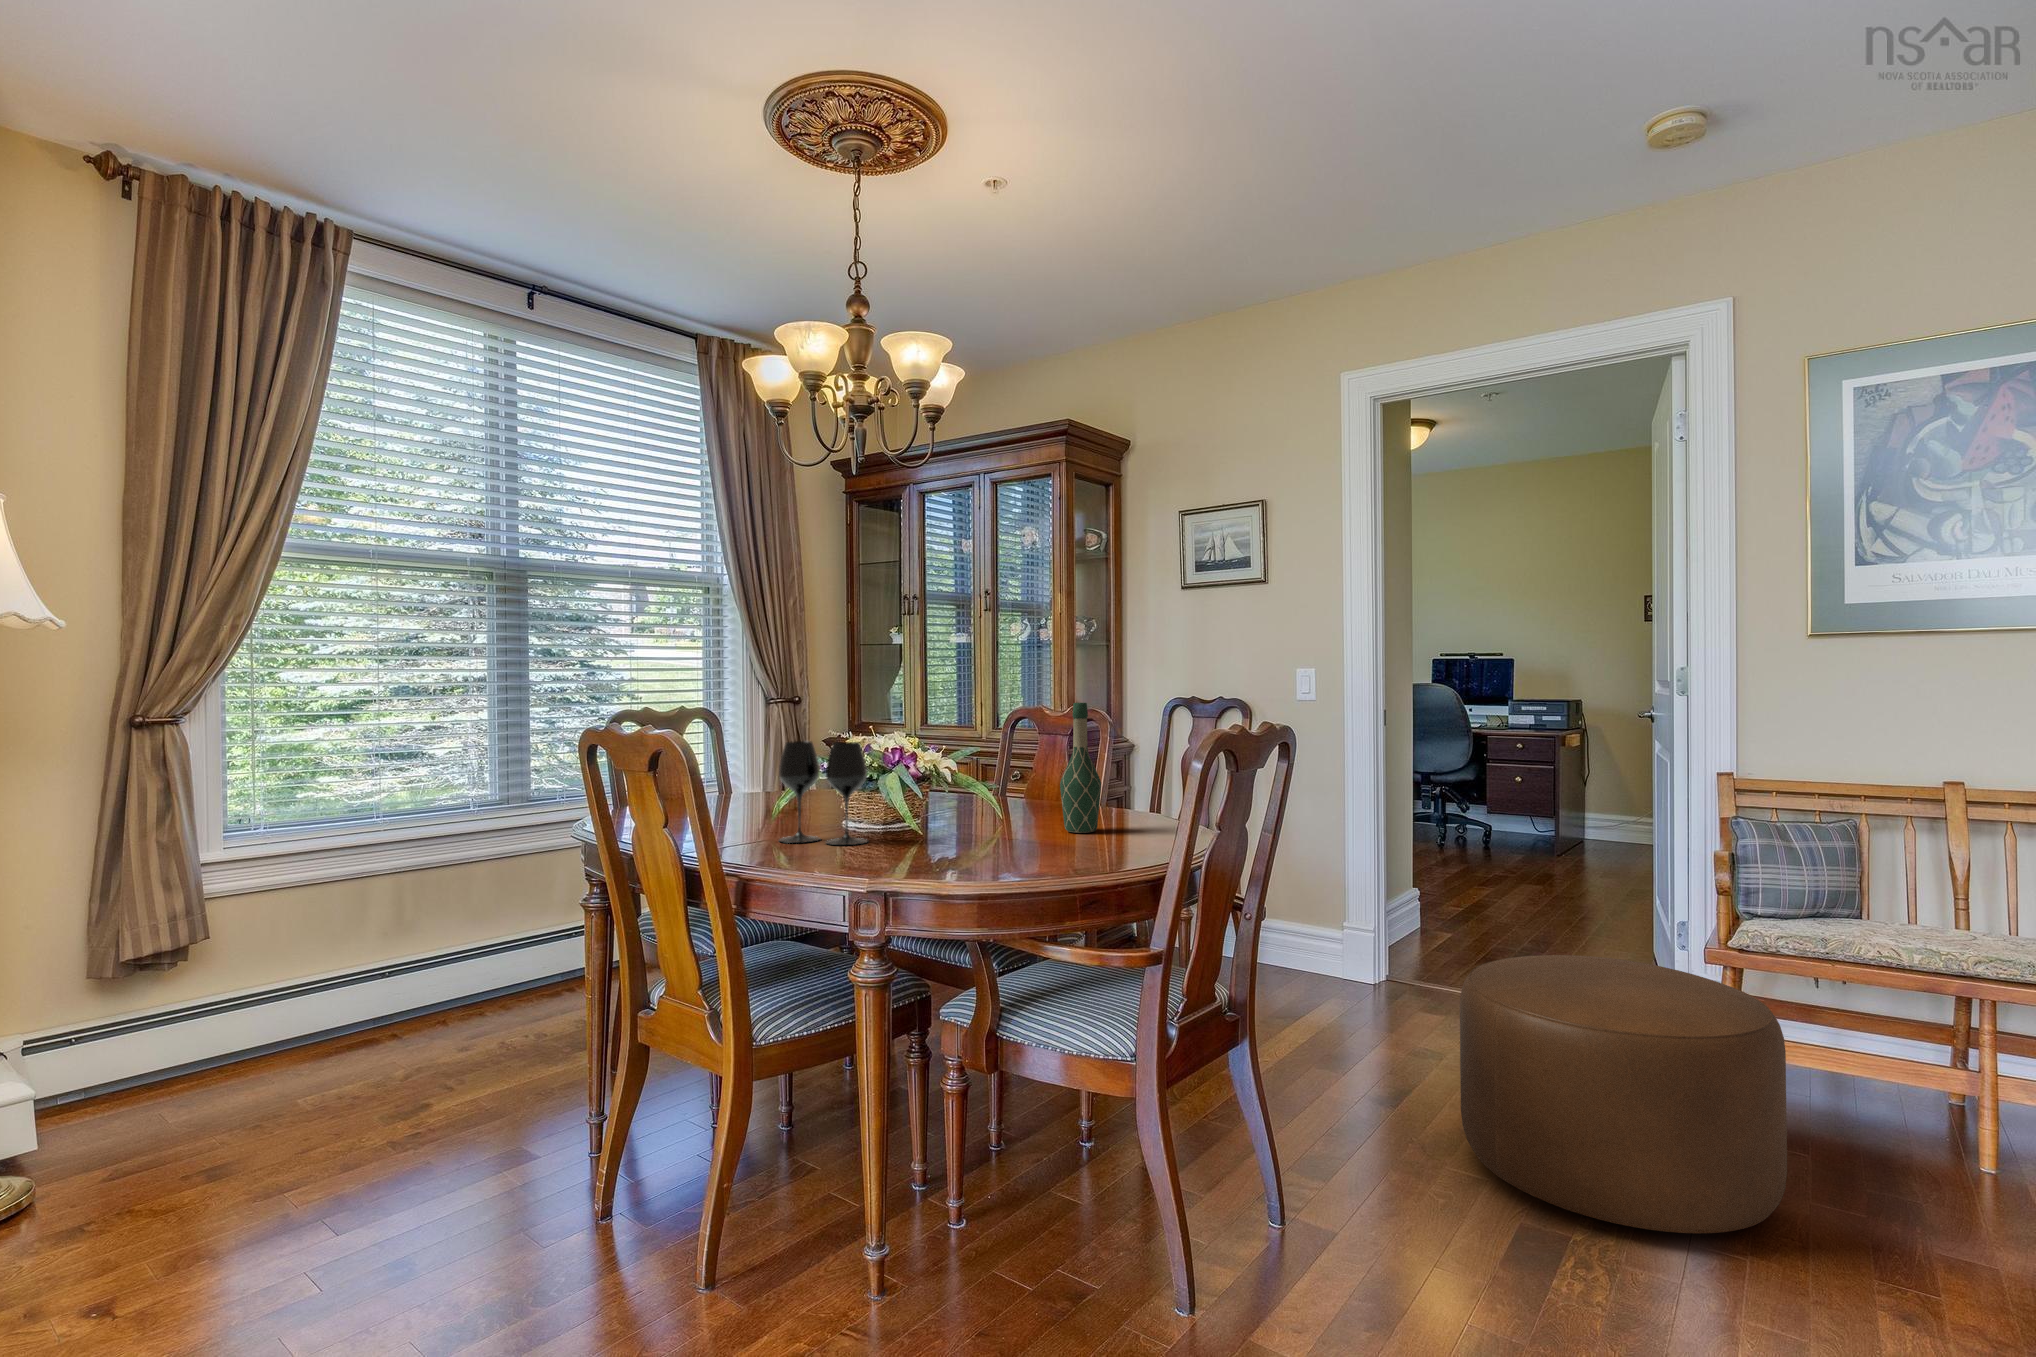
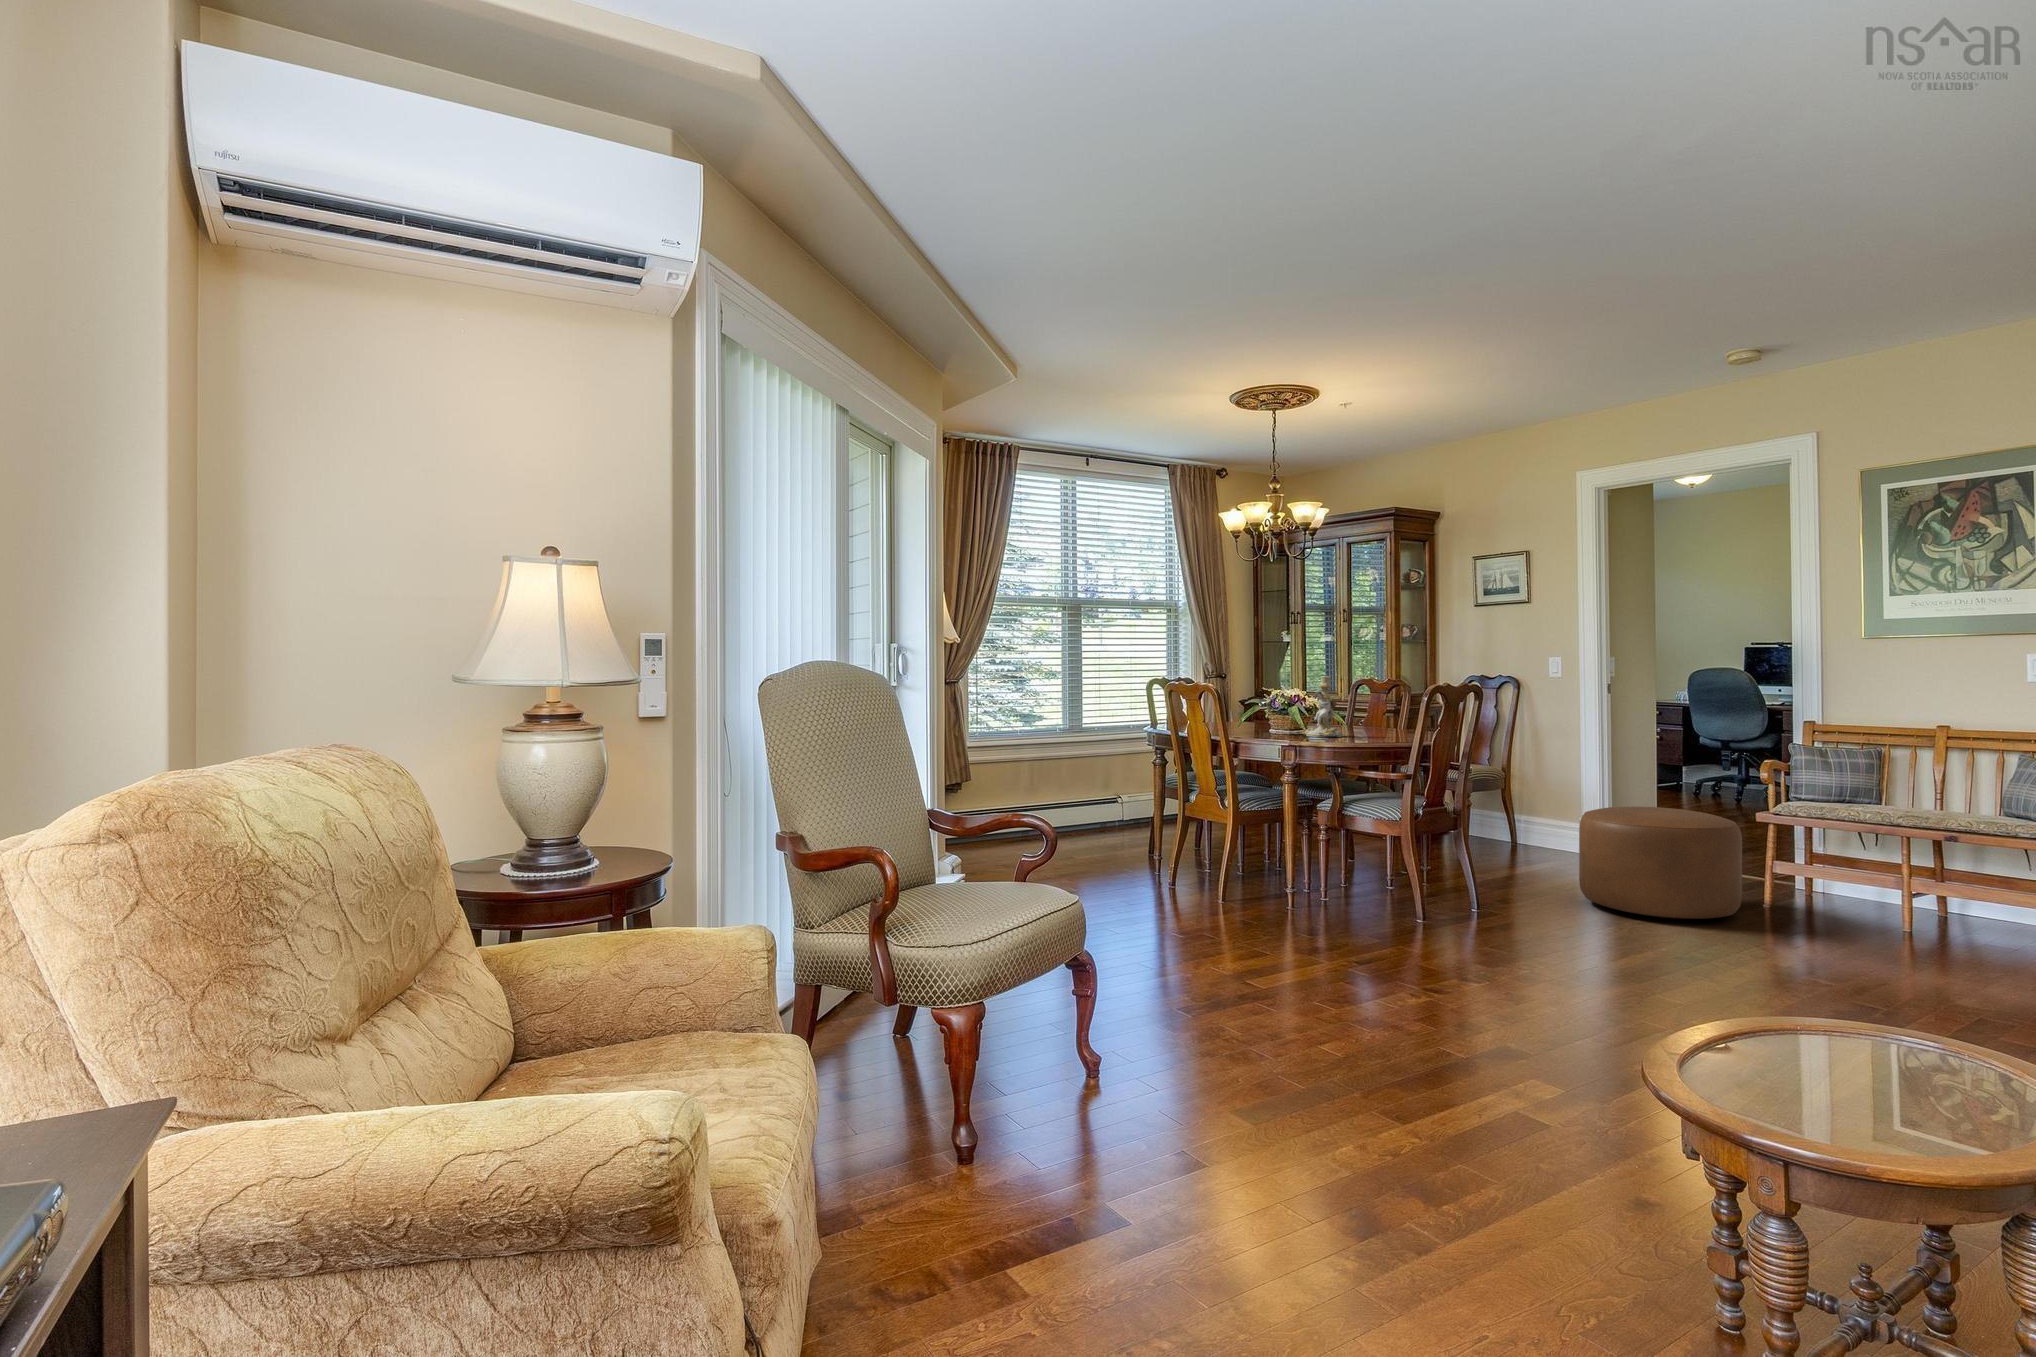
wine bottle: present [1060,703,1101,833] -> none [1373,675,1393,735]
candlestick: none [914,708,1002,849] -> present [1302,676,1343,737]
wine glass: present [779,741,867,845] -> none [1240,691,1281,735]

